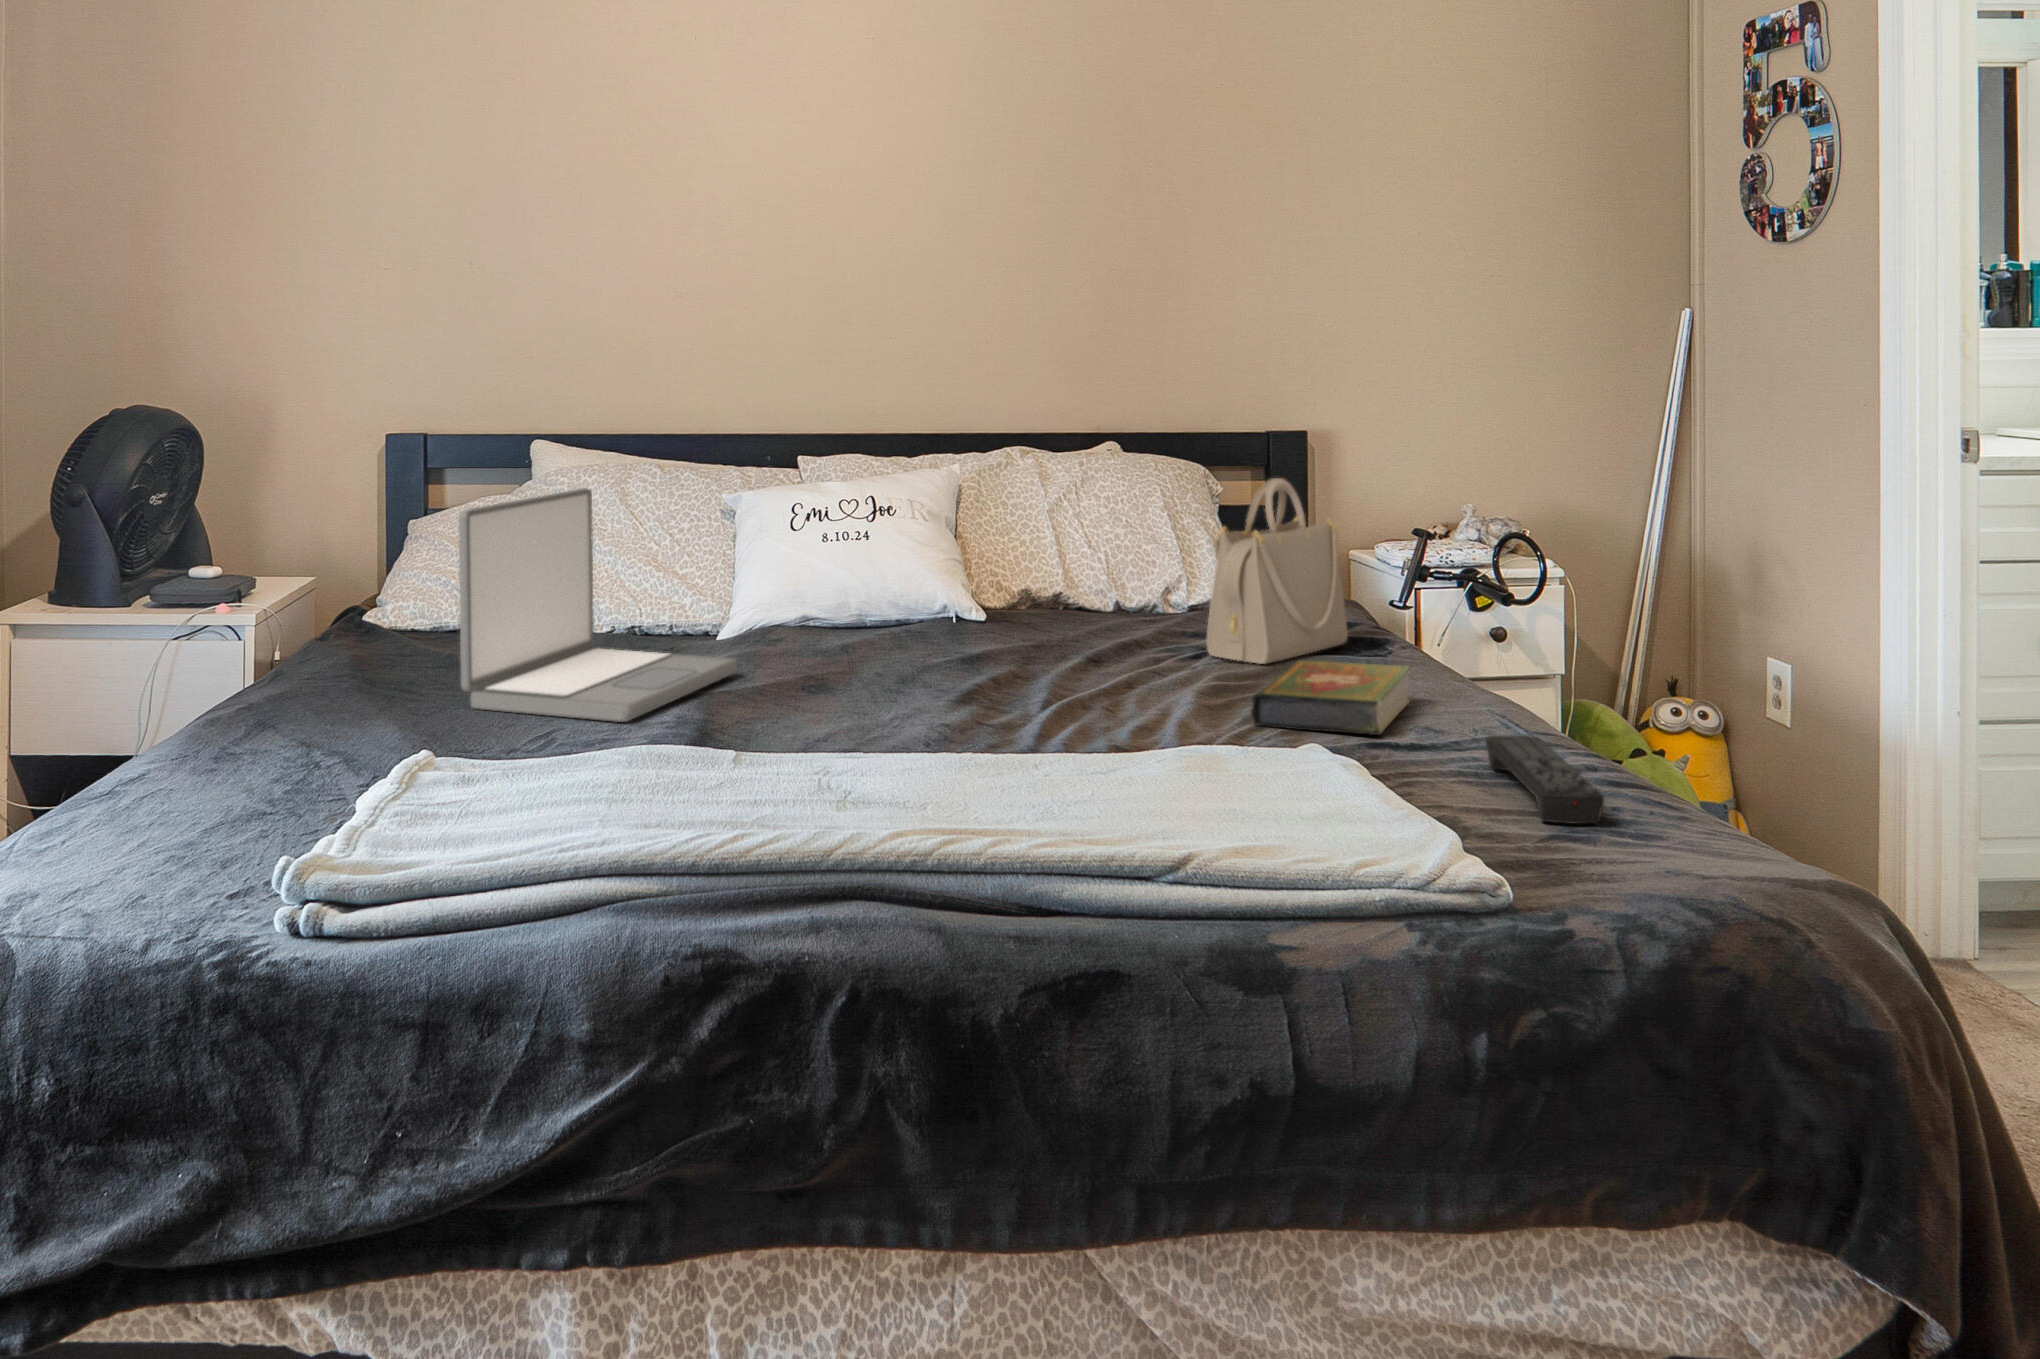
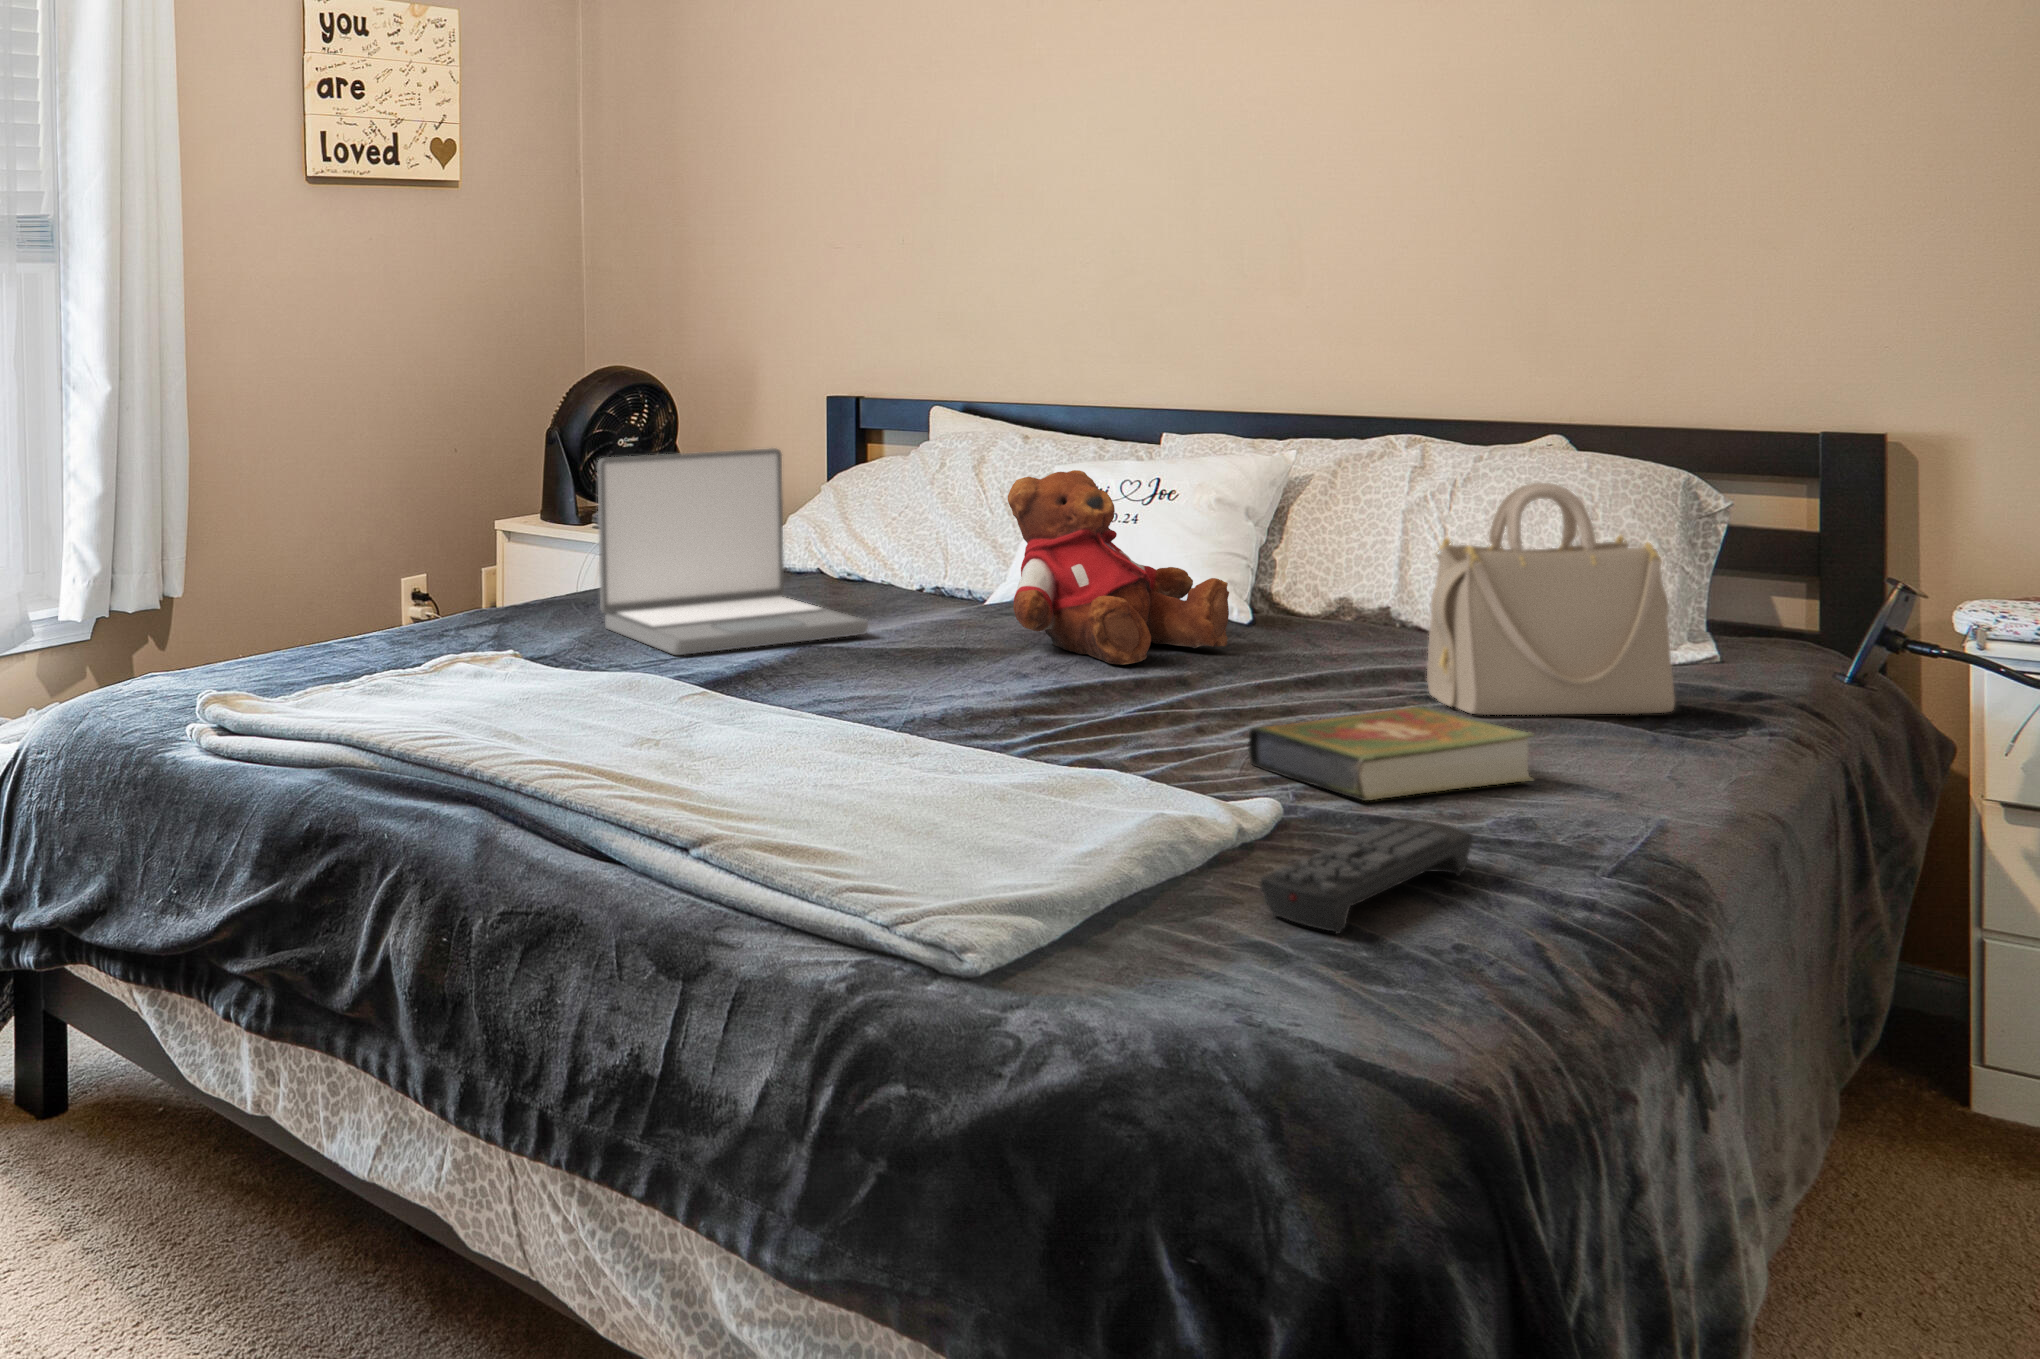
teddy bear: none [832,492,1015,667] -> present [1008,470,1229,664]

